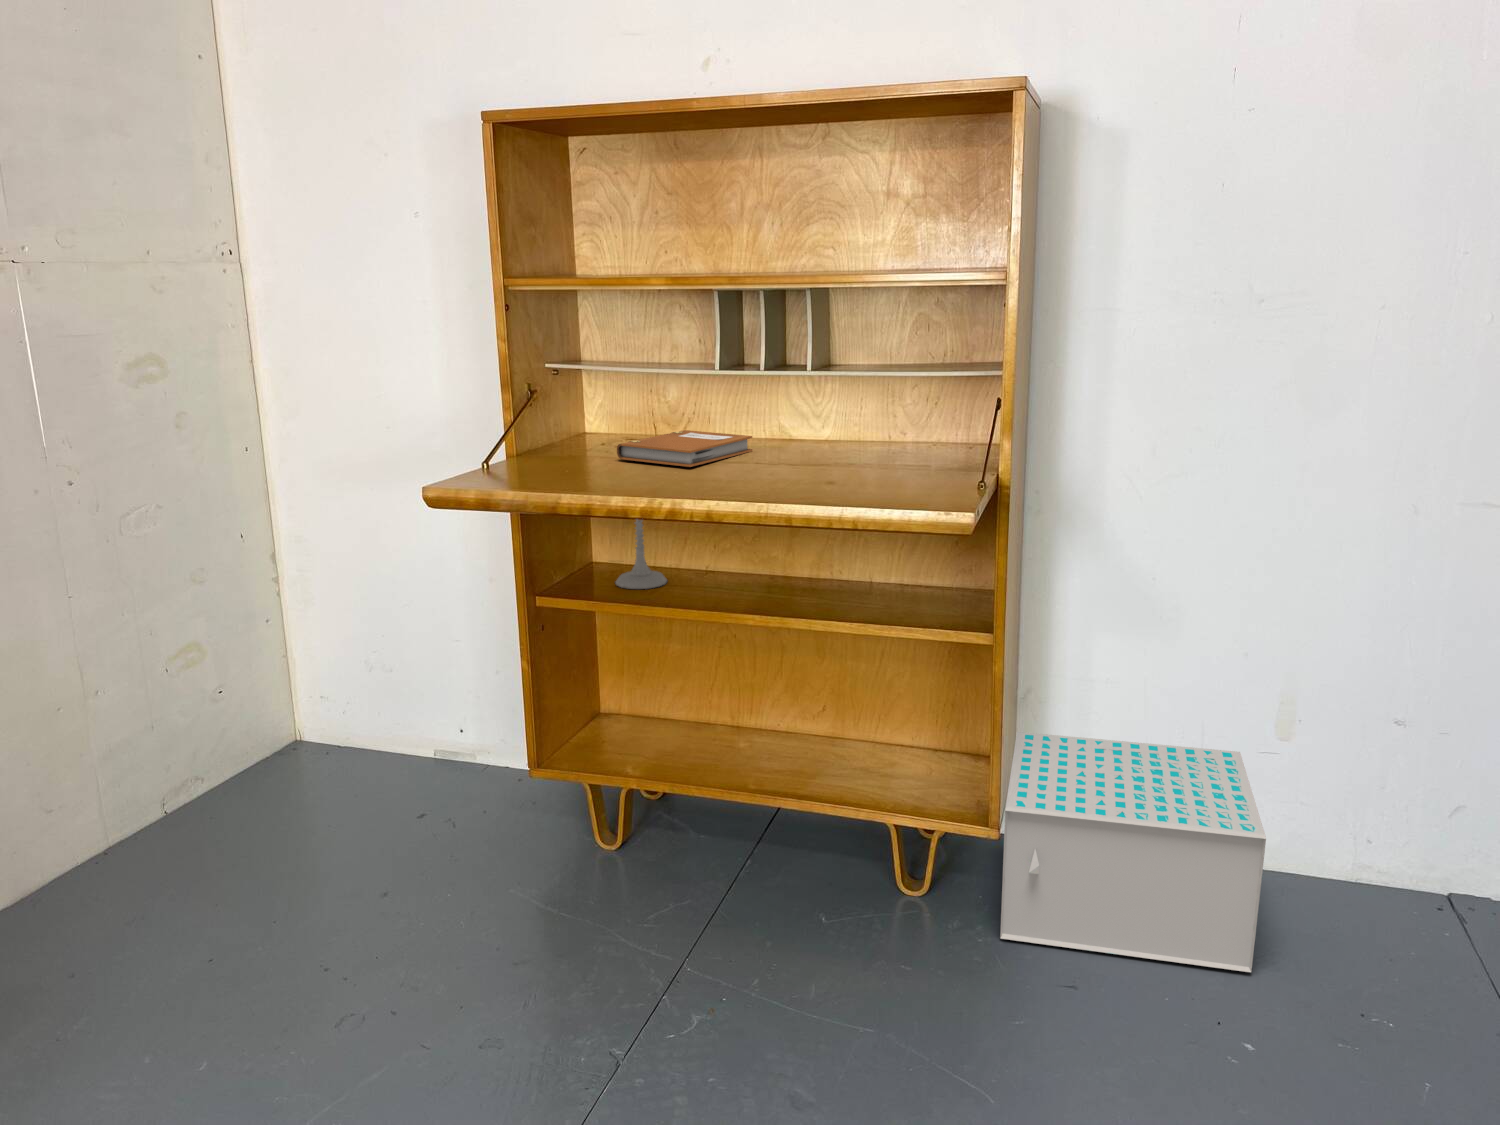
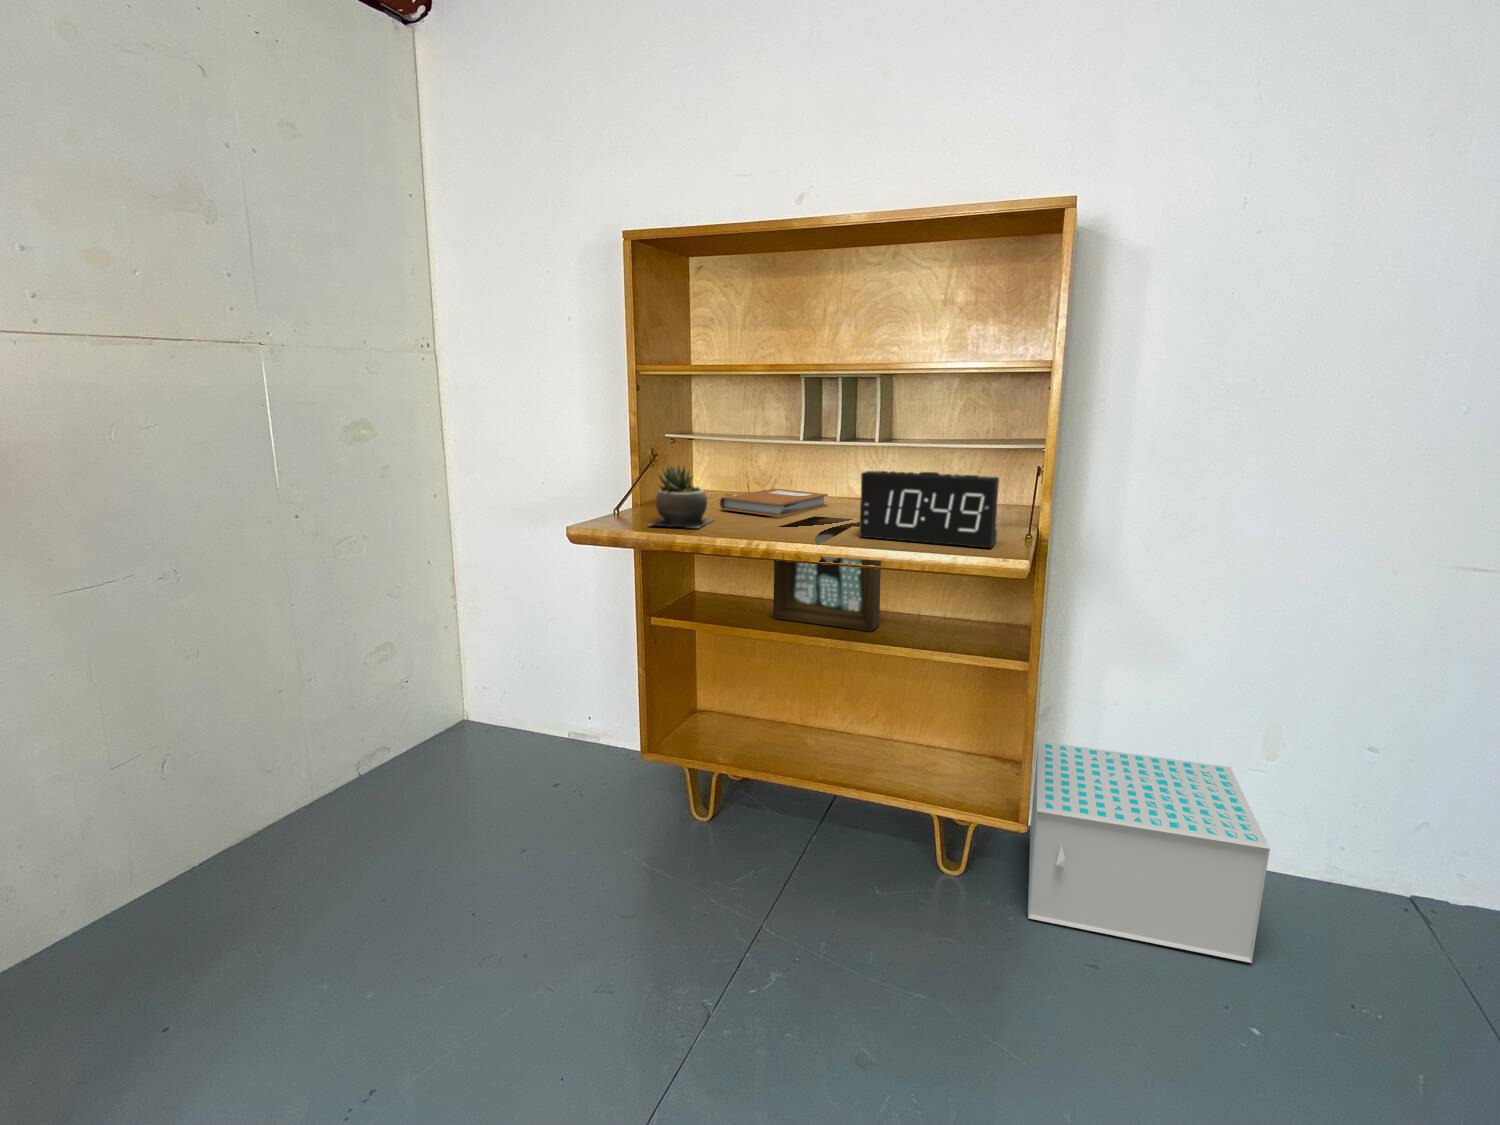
succulent plant: none [525,404,611,484] -> present [650,466,713,528]
alarm clock: none [784,409,946,499] -> present [860,471,999,548]
picture frame: none [685,462,819,605] -> present [773,516,881,632]
candle holder: present [615,519,667,589] -> none [714,507,755,614]

